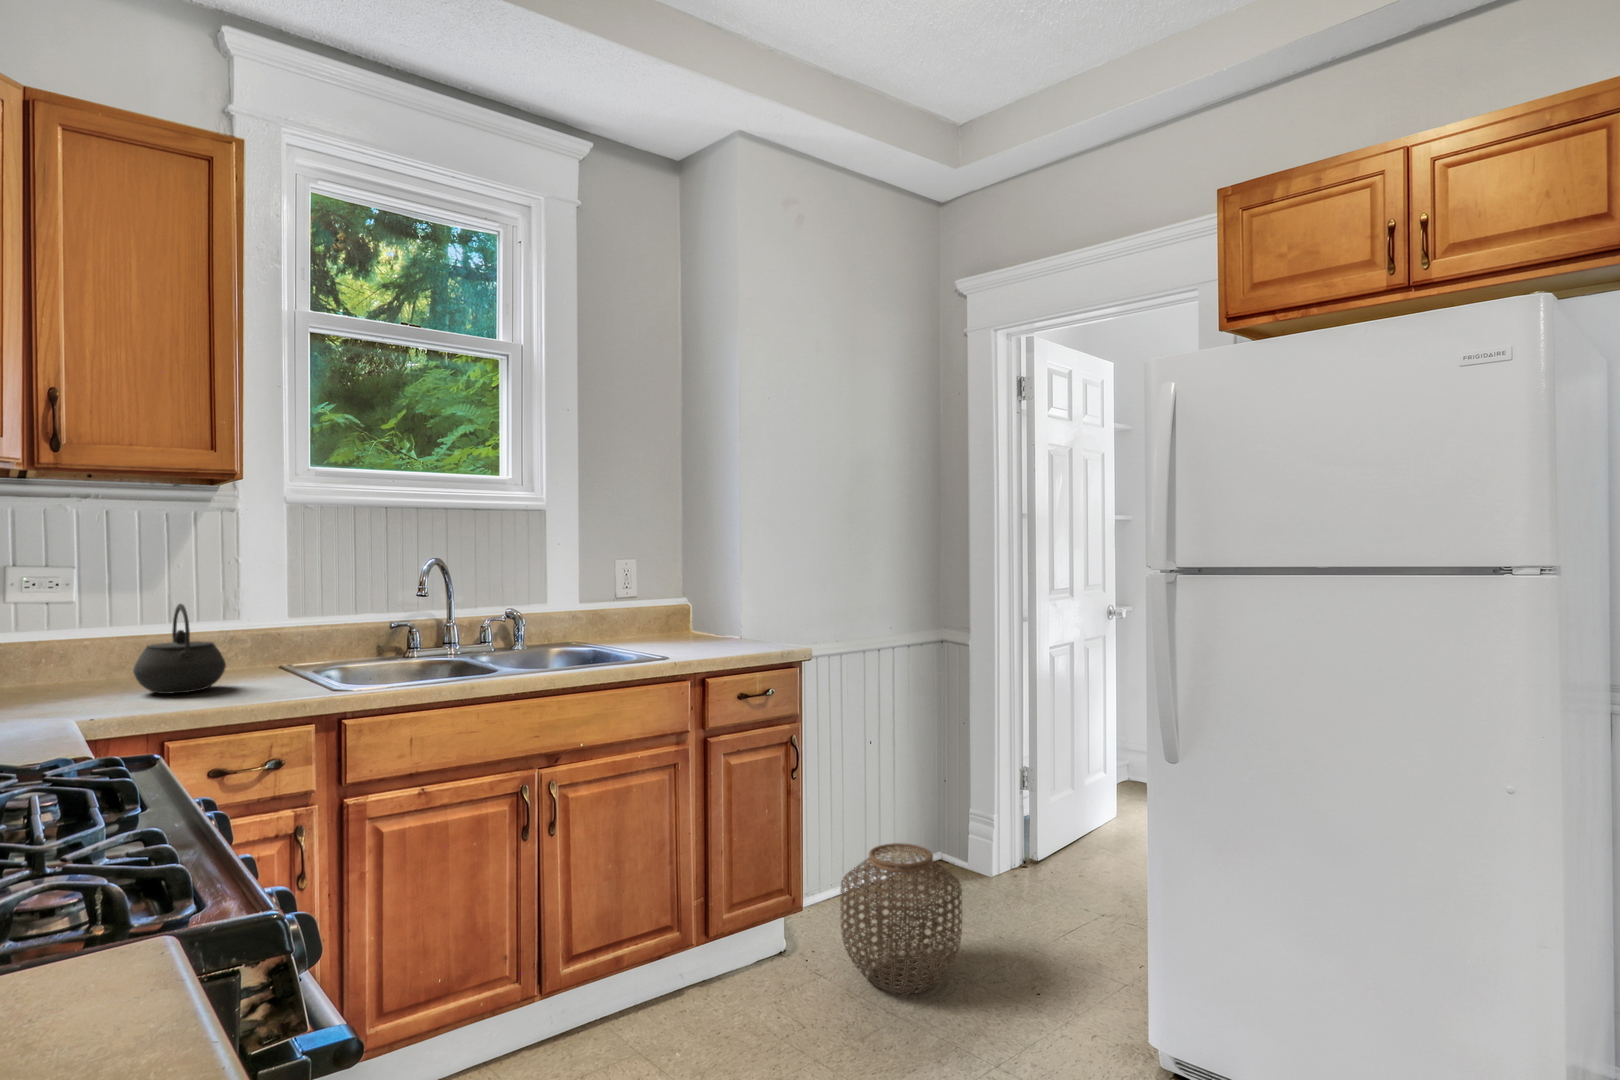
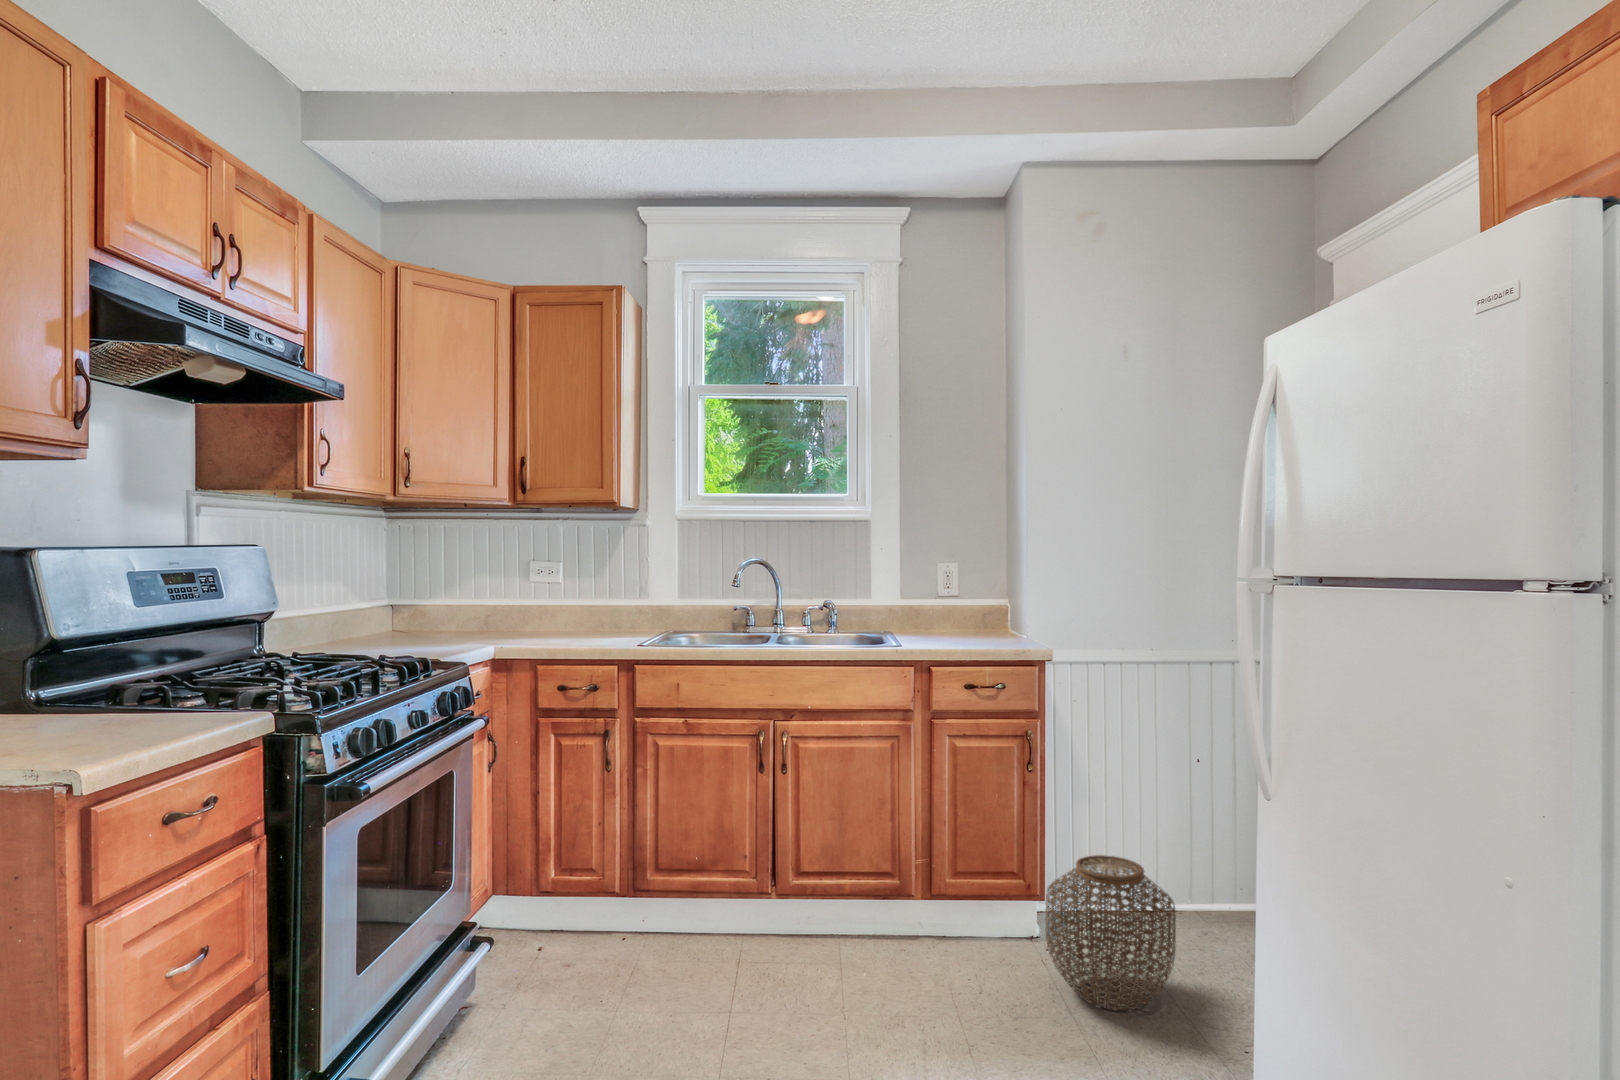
kettle: present [133,604,226,694] -> none [554,583,603,638]

